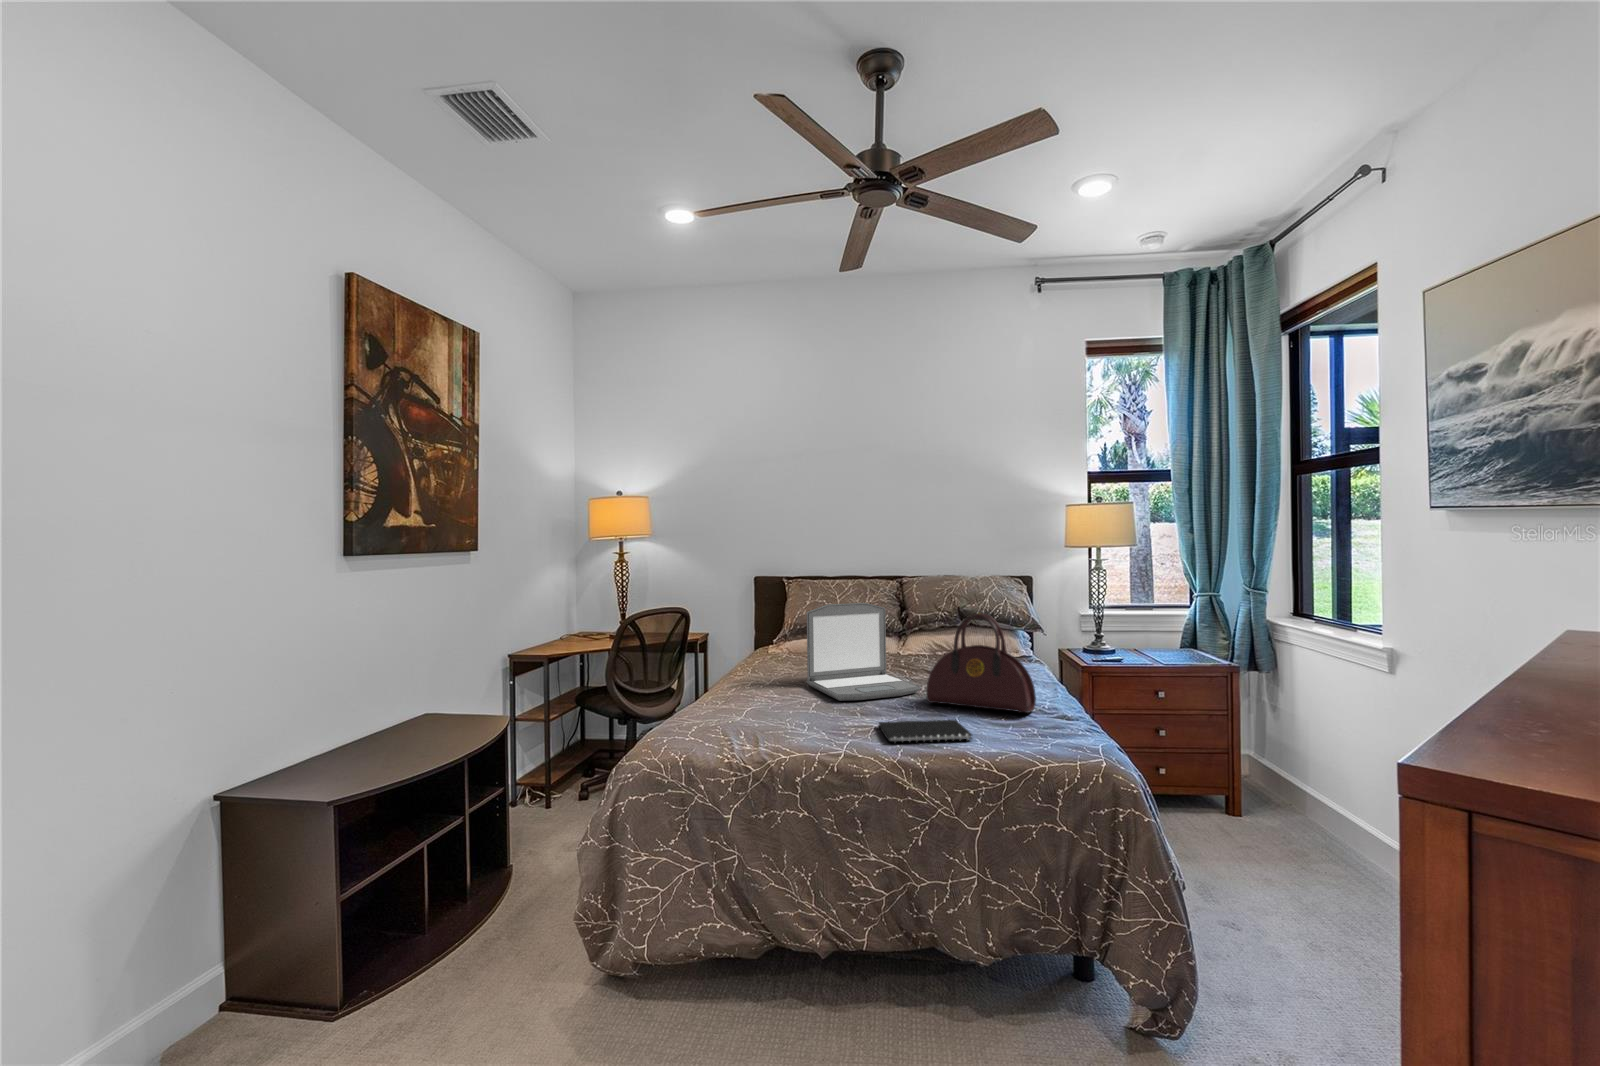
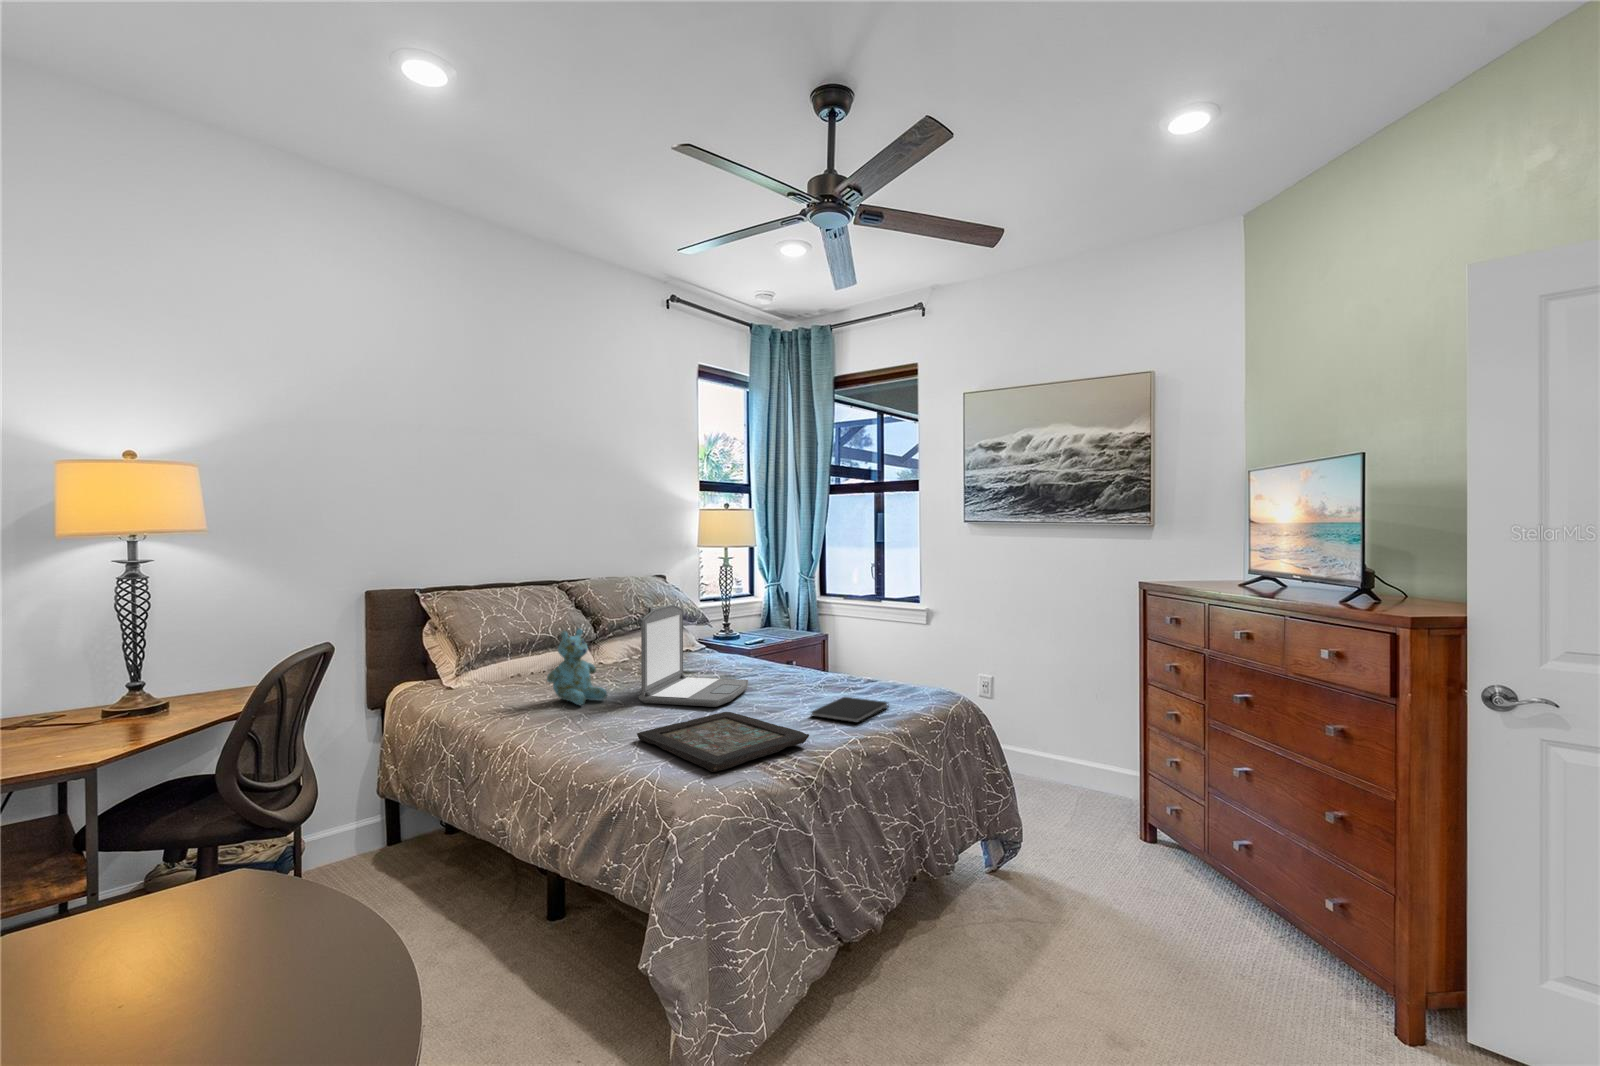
handbag: present [926,613,1036,713] -> none [771,603,864,691]
stuffed bear: none [757,616,806,679] -> present [547,629,607,705]
decorative tray: none [687,702,821,740] -> present [637,712,809,772]

